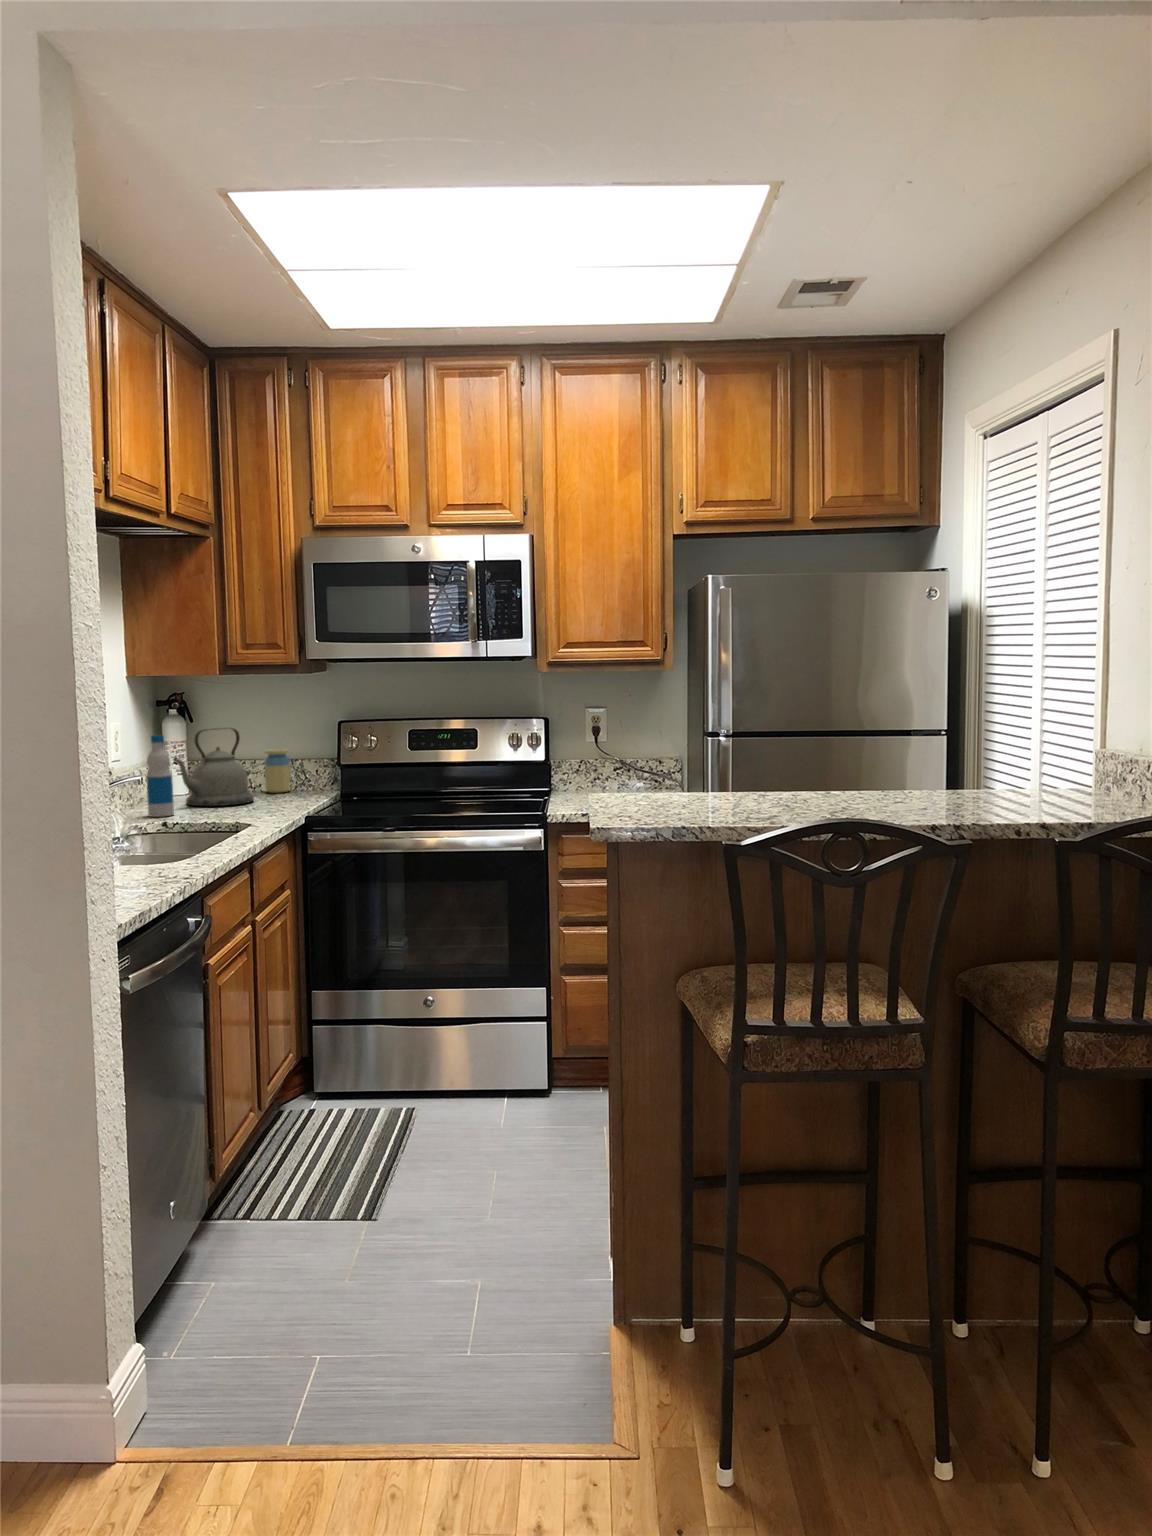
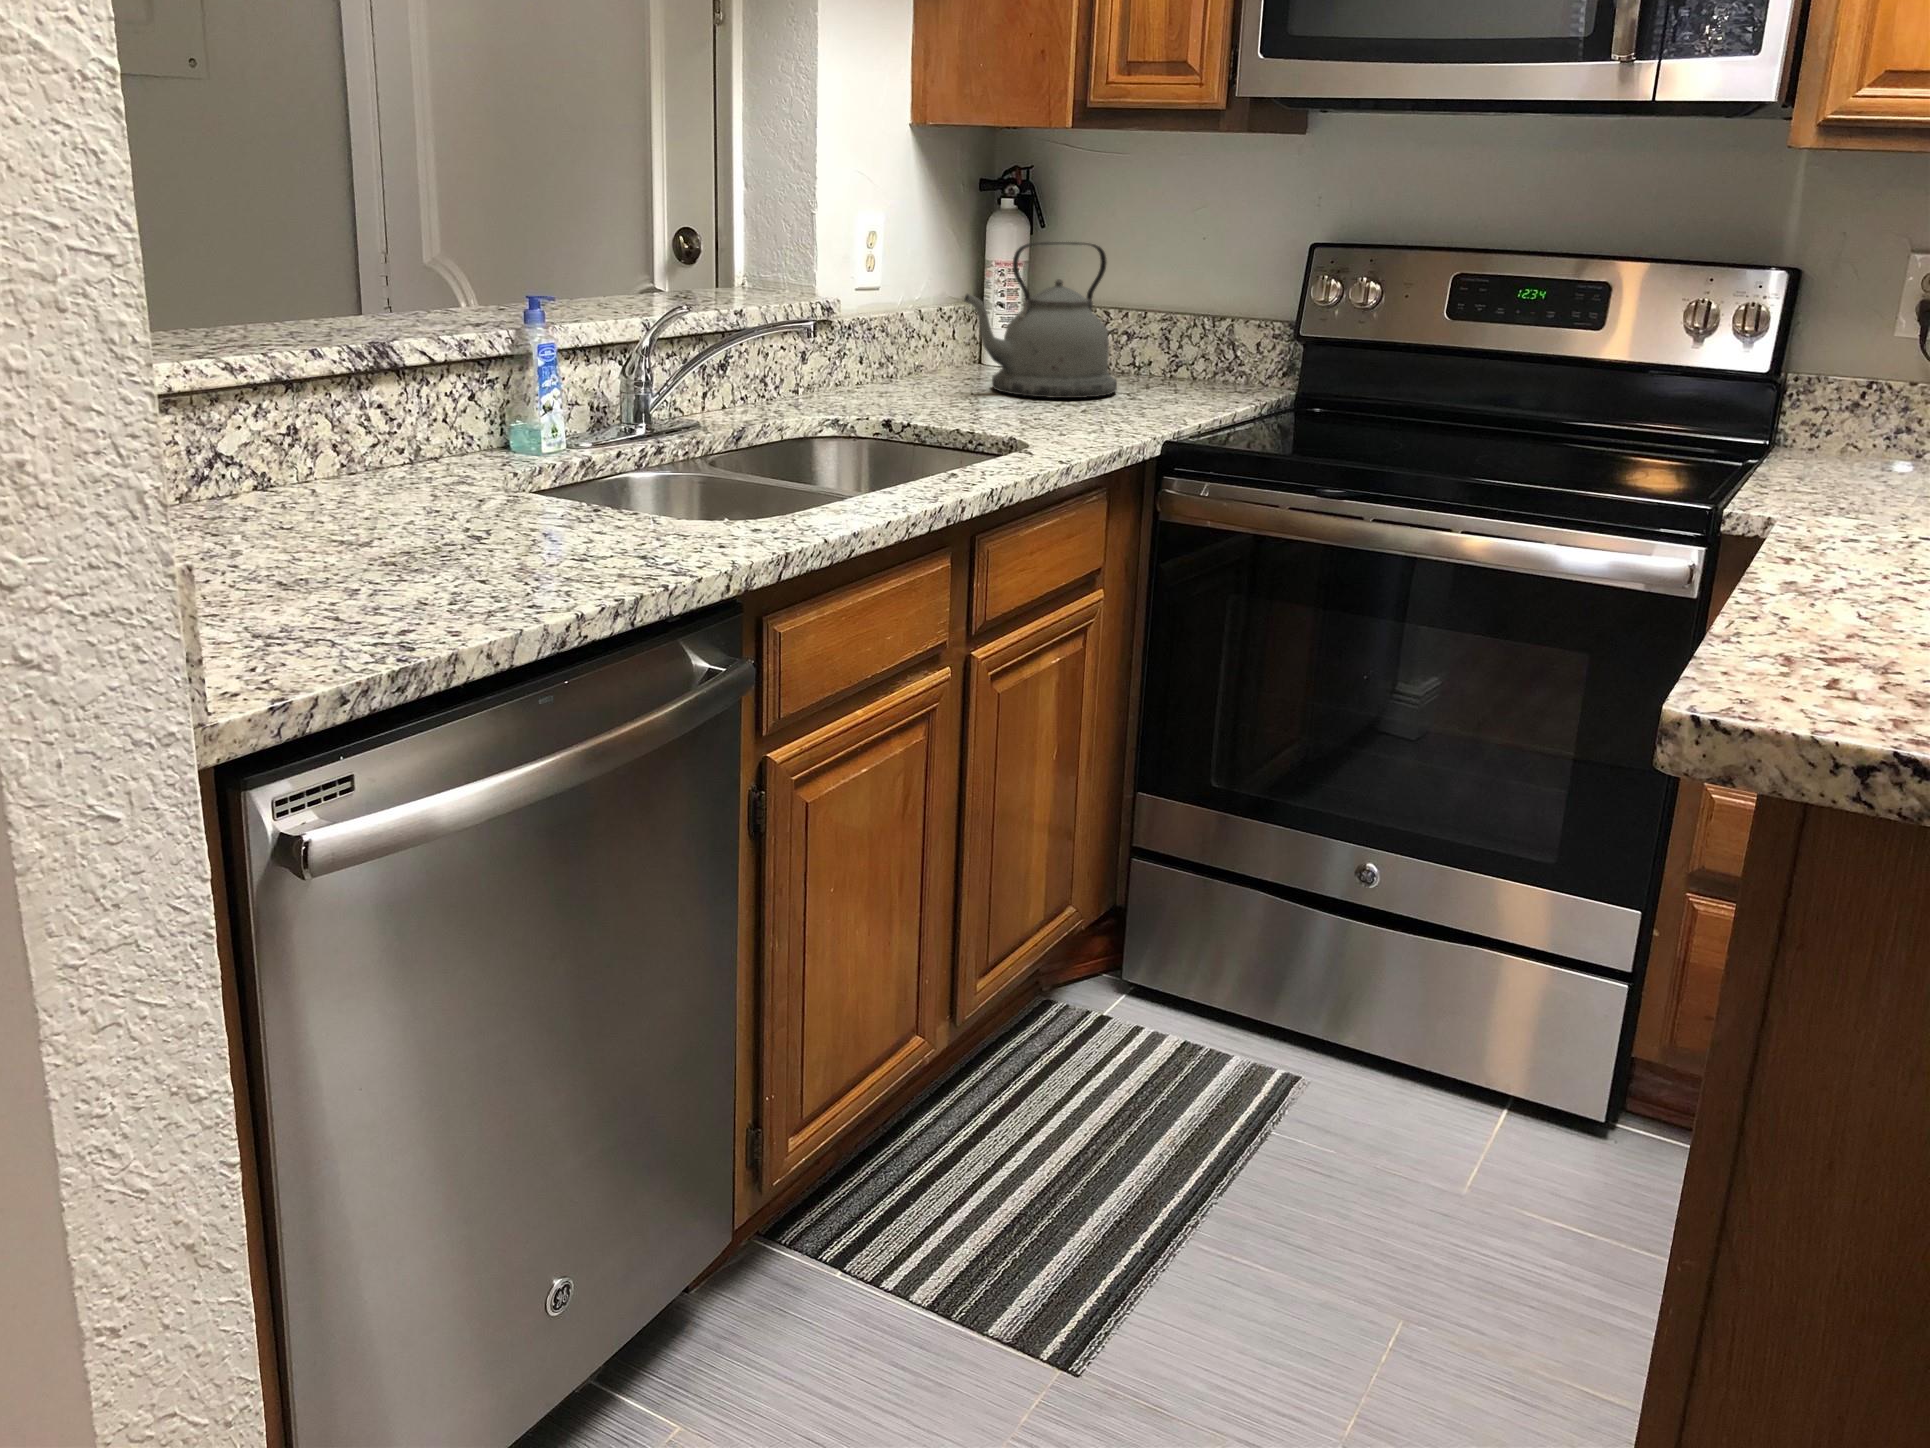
bottle: present [146,735,174,817] -> none [898,246,946,407]
jar: present [264,749,291,793] -> none [1159,294,1211,381]

